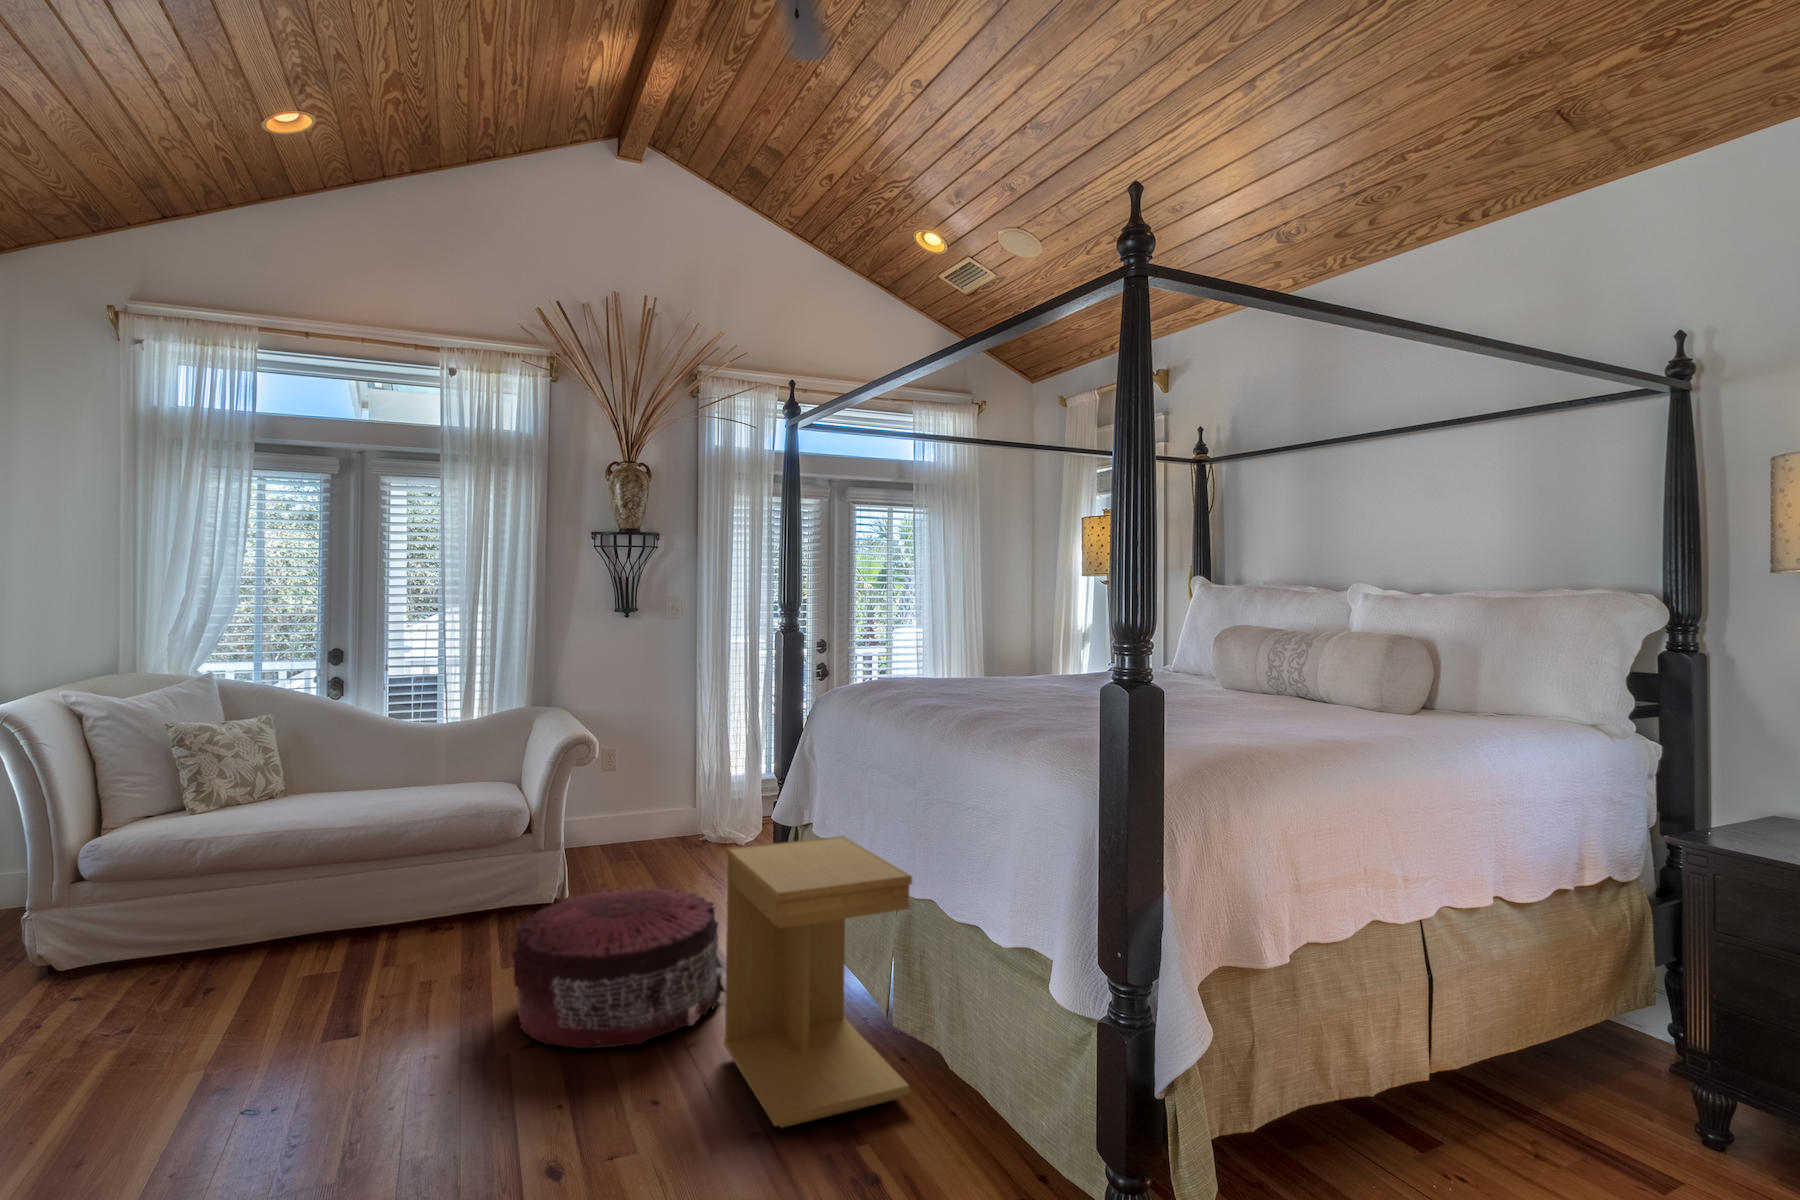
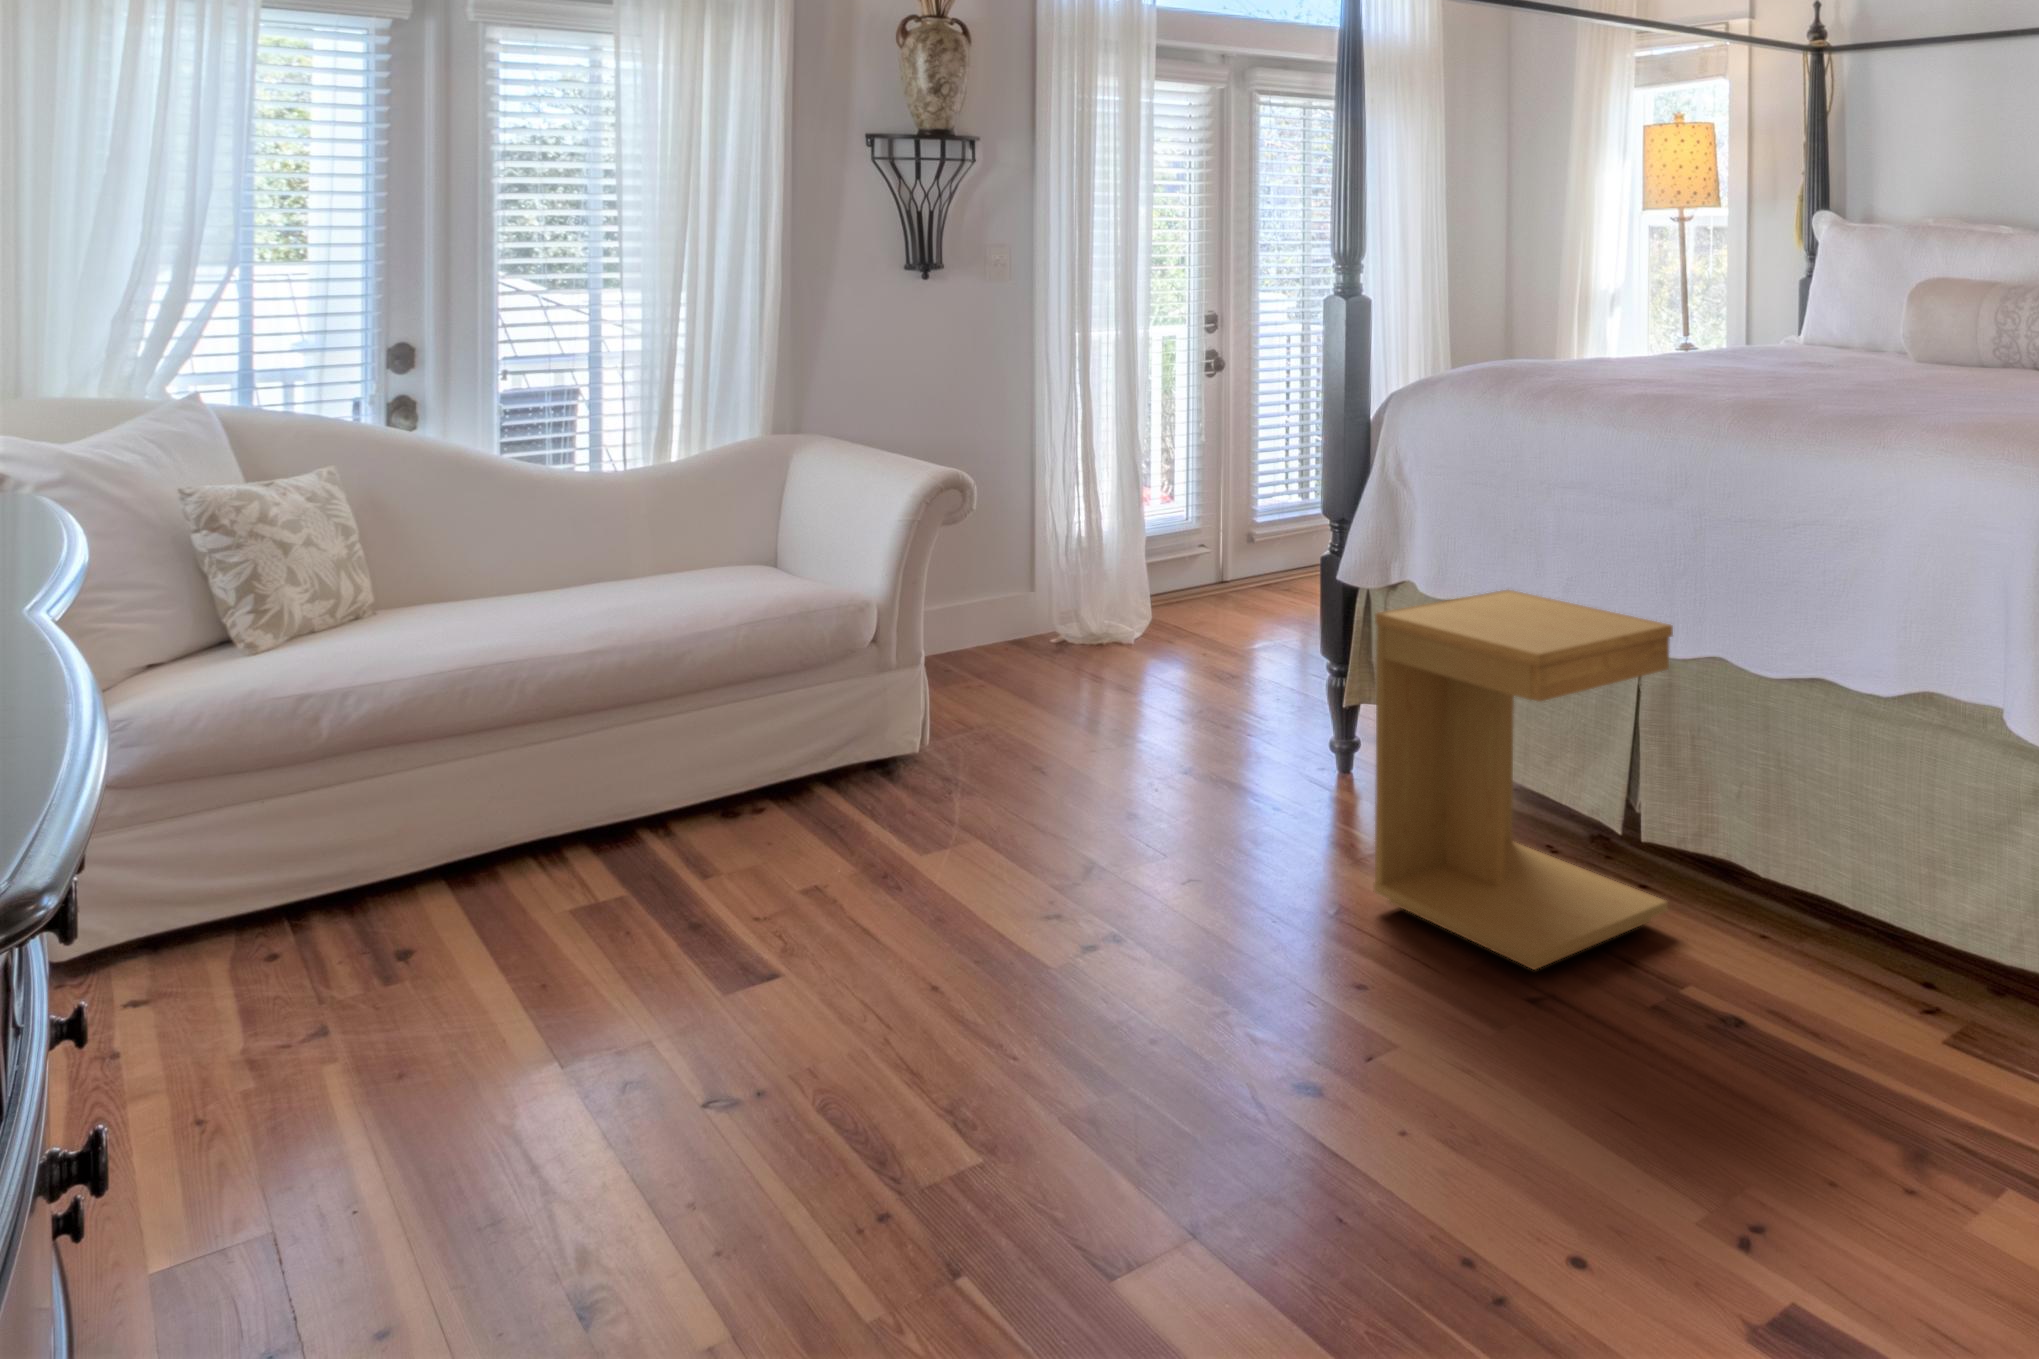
pouf: present [511,887,725,1048] -> none [1002,690,1312,925]

